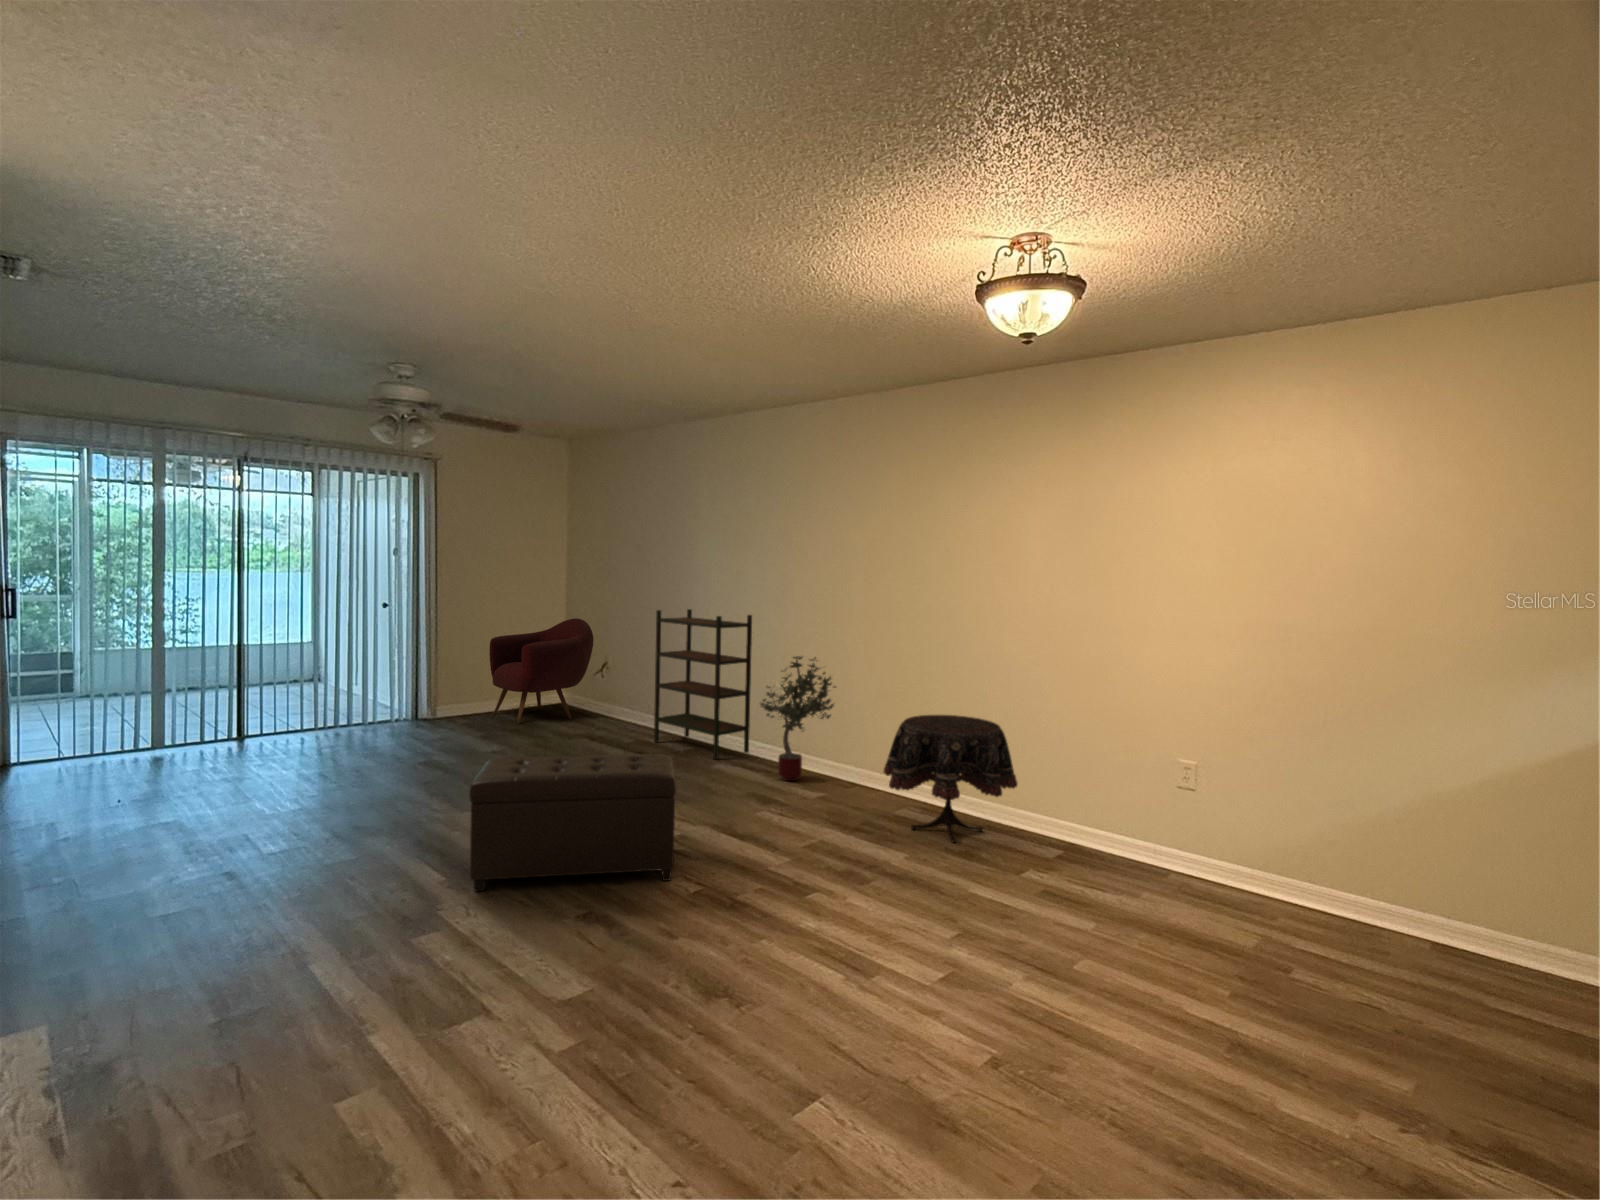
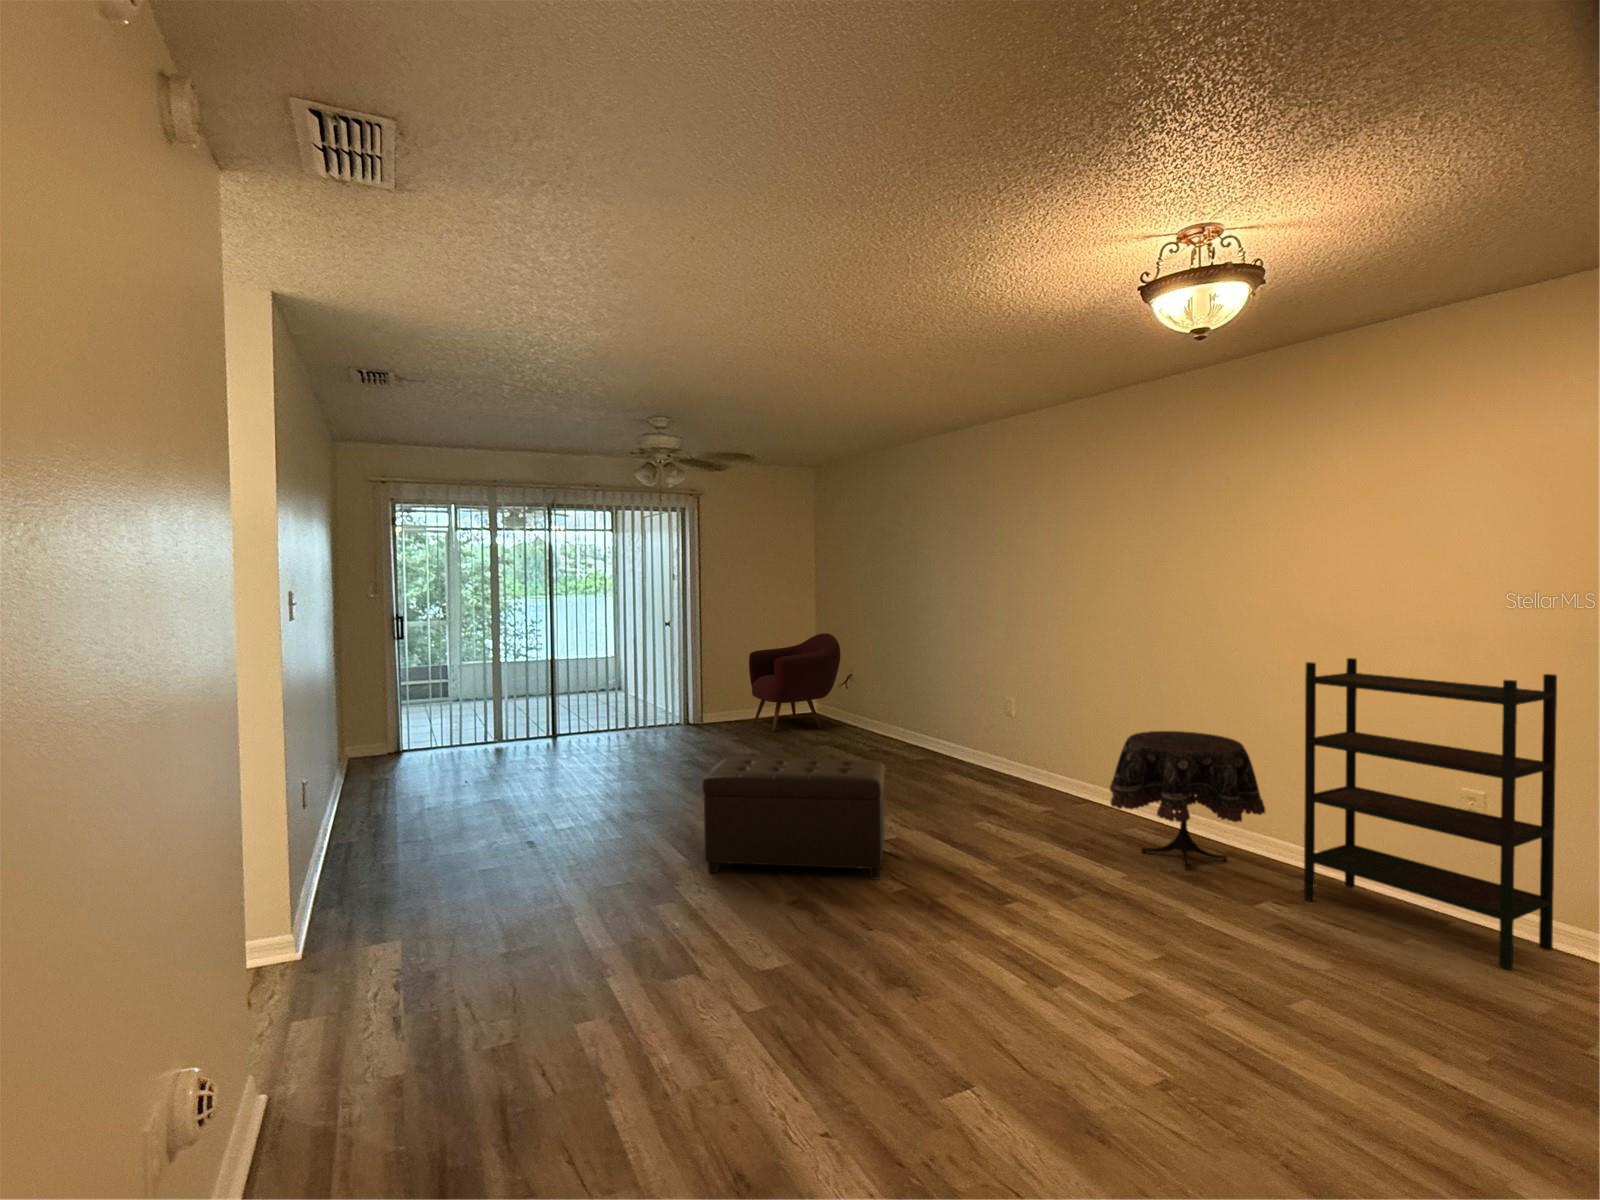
bookshelf: present [654,609,752,760] -> present [1304,658,1557,970]
potted tree: present [760,656,836,781] -> none [990,667,1069,796]

